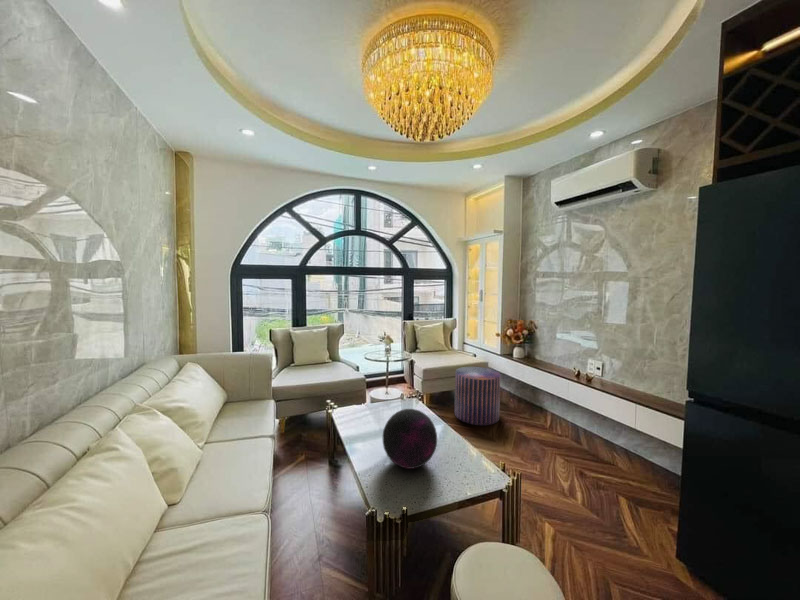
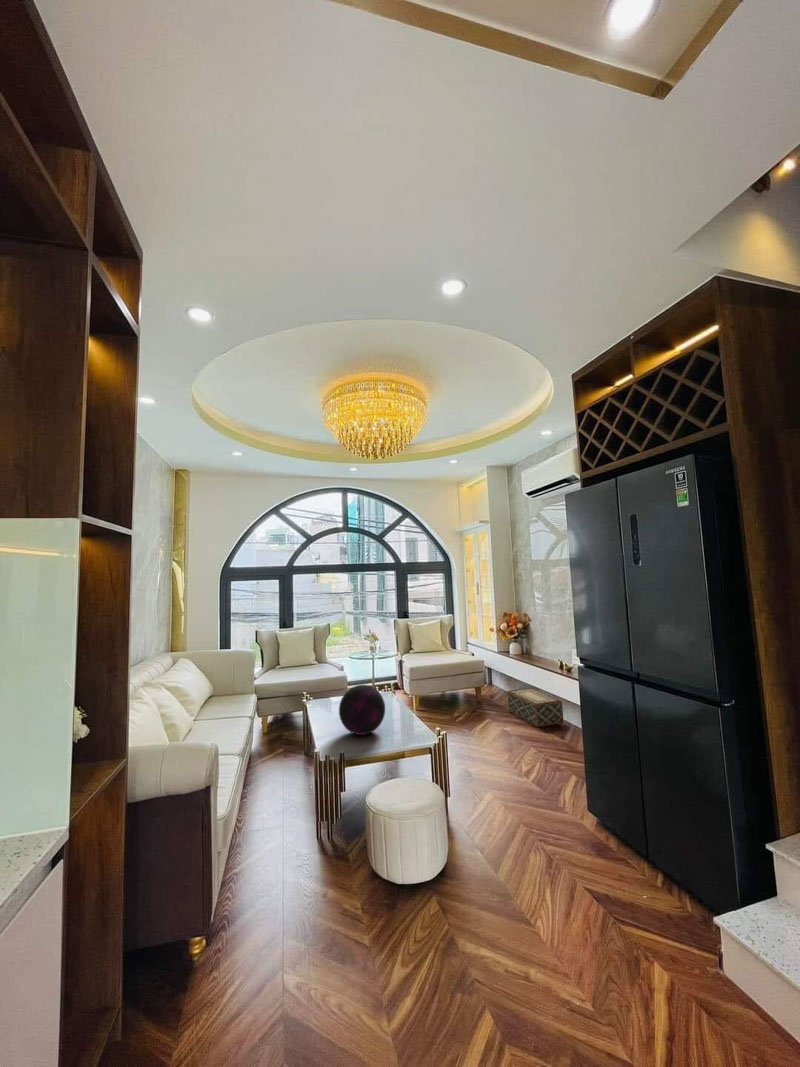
pouf: present [455,367,501,425] -> none [441,665,490,725]
woven basket: none [512,388,569,428] -> present [508,688,564,727]

